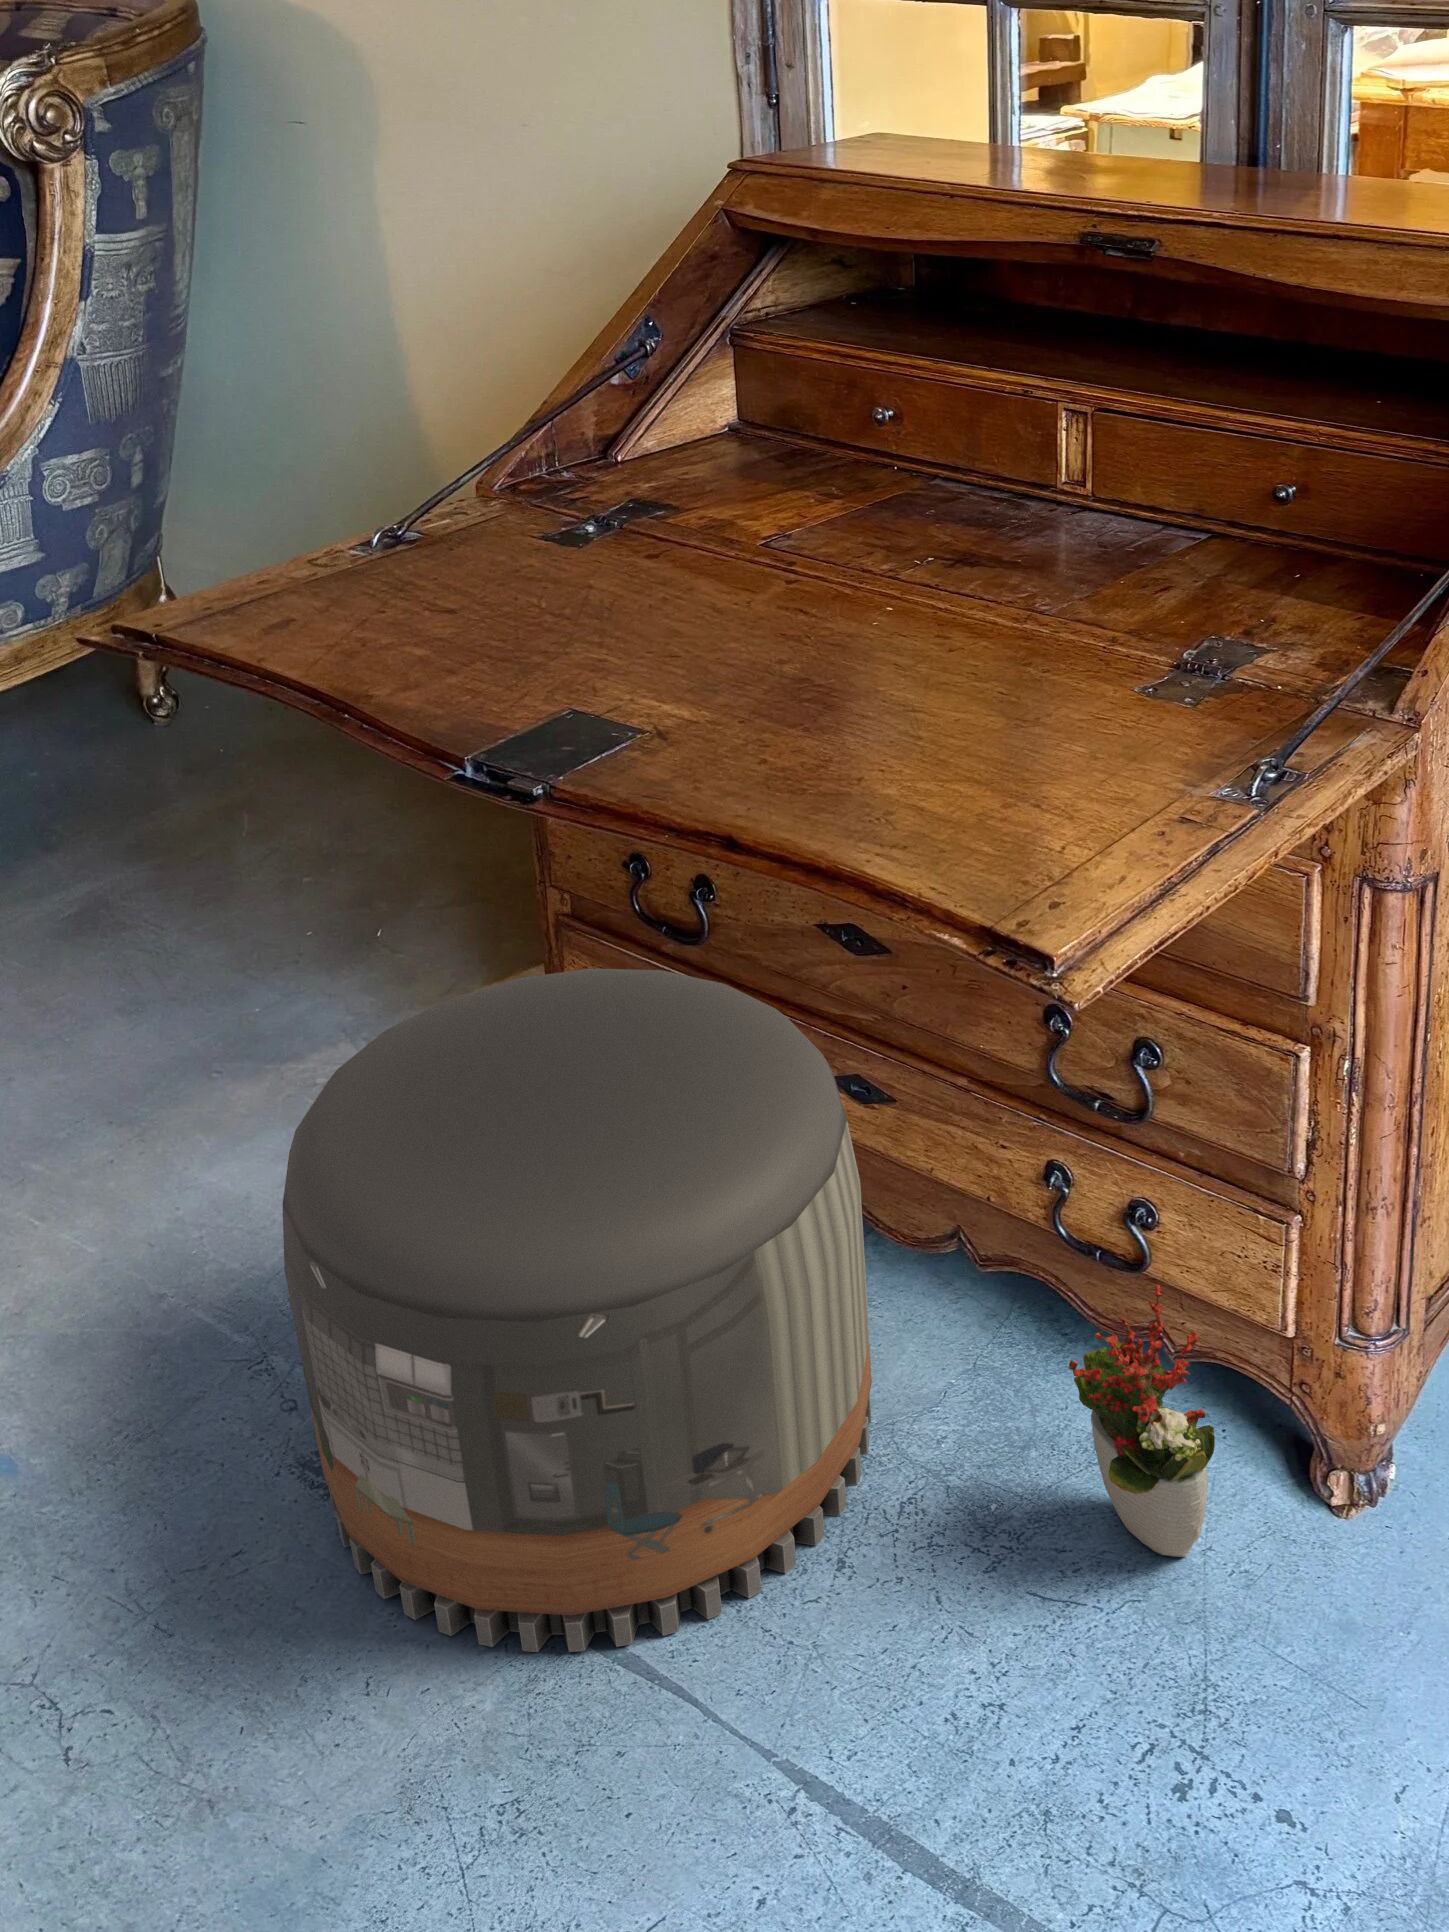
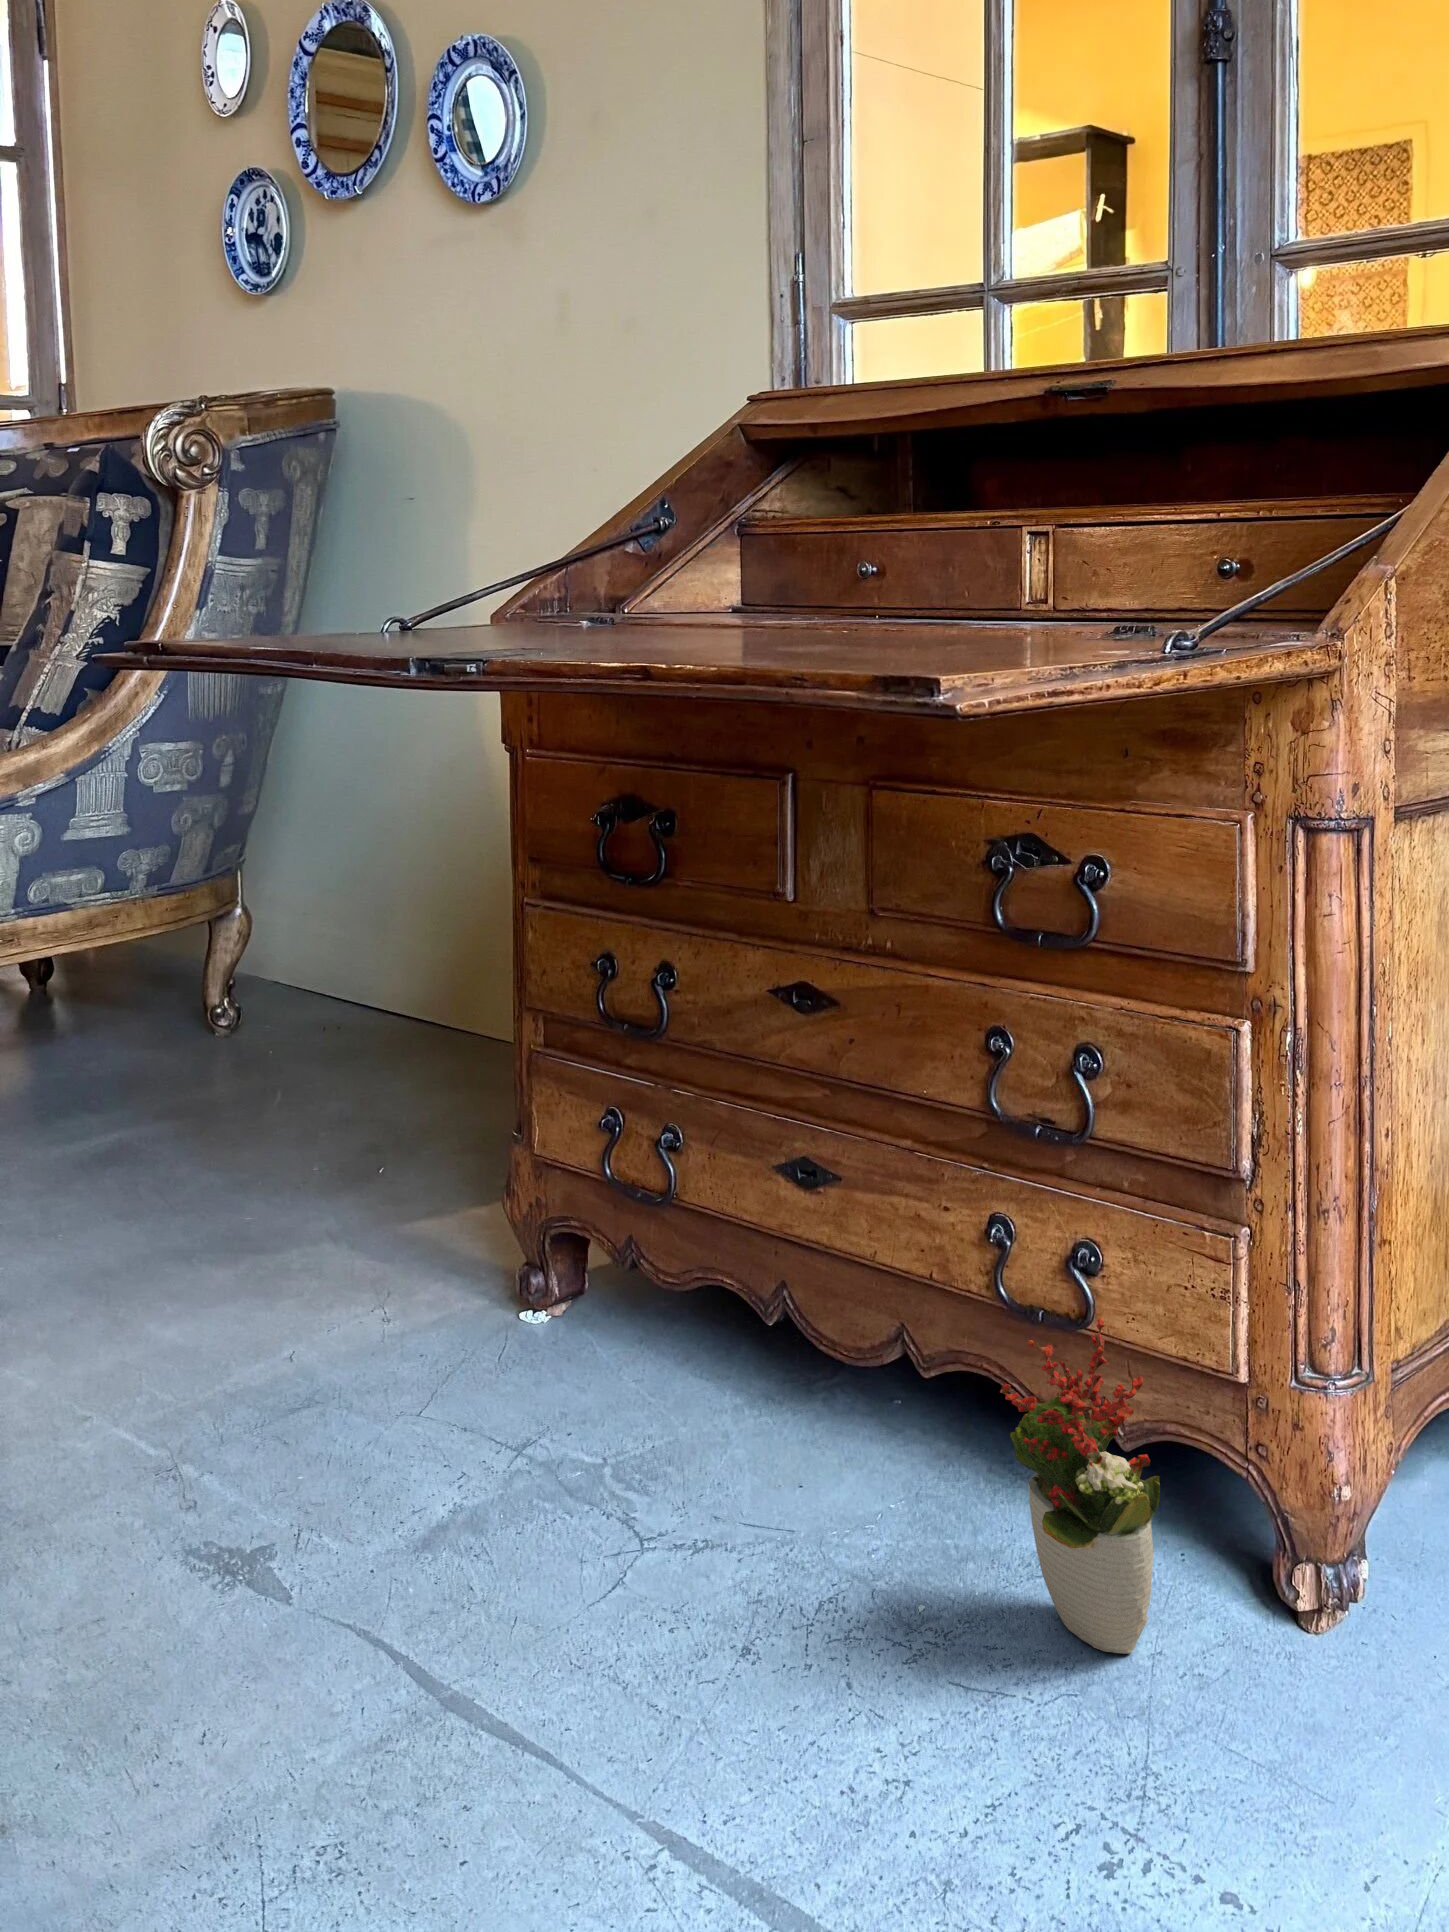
pouf: present [282,968,872,1652] -> none [185,1037,799,1715]

